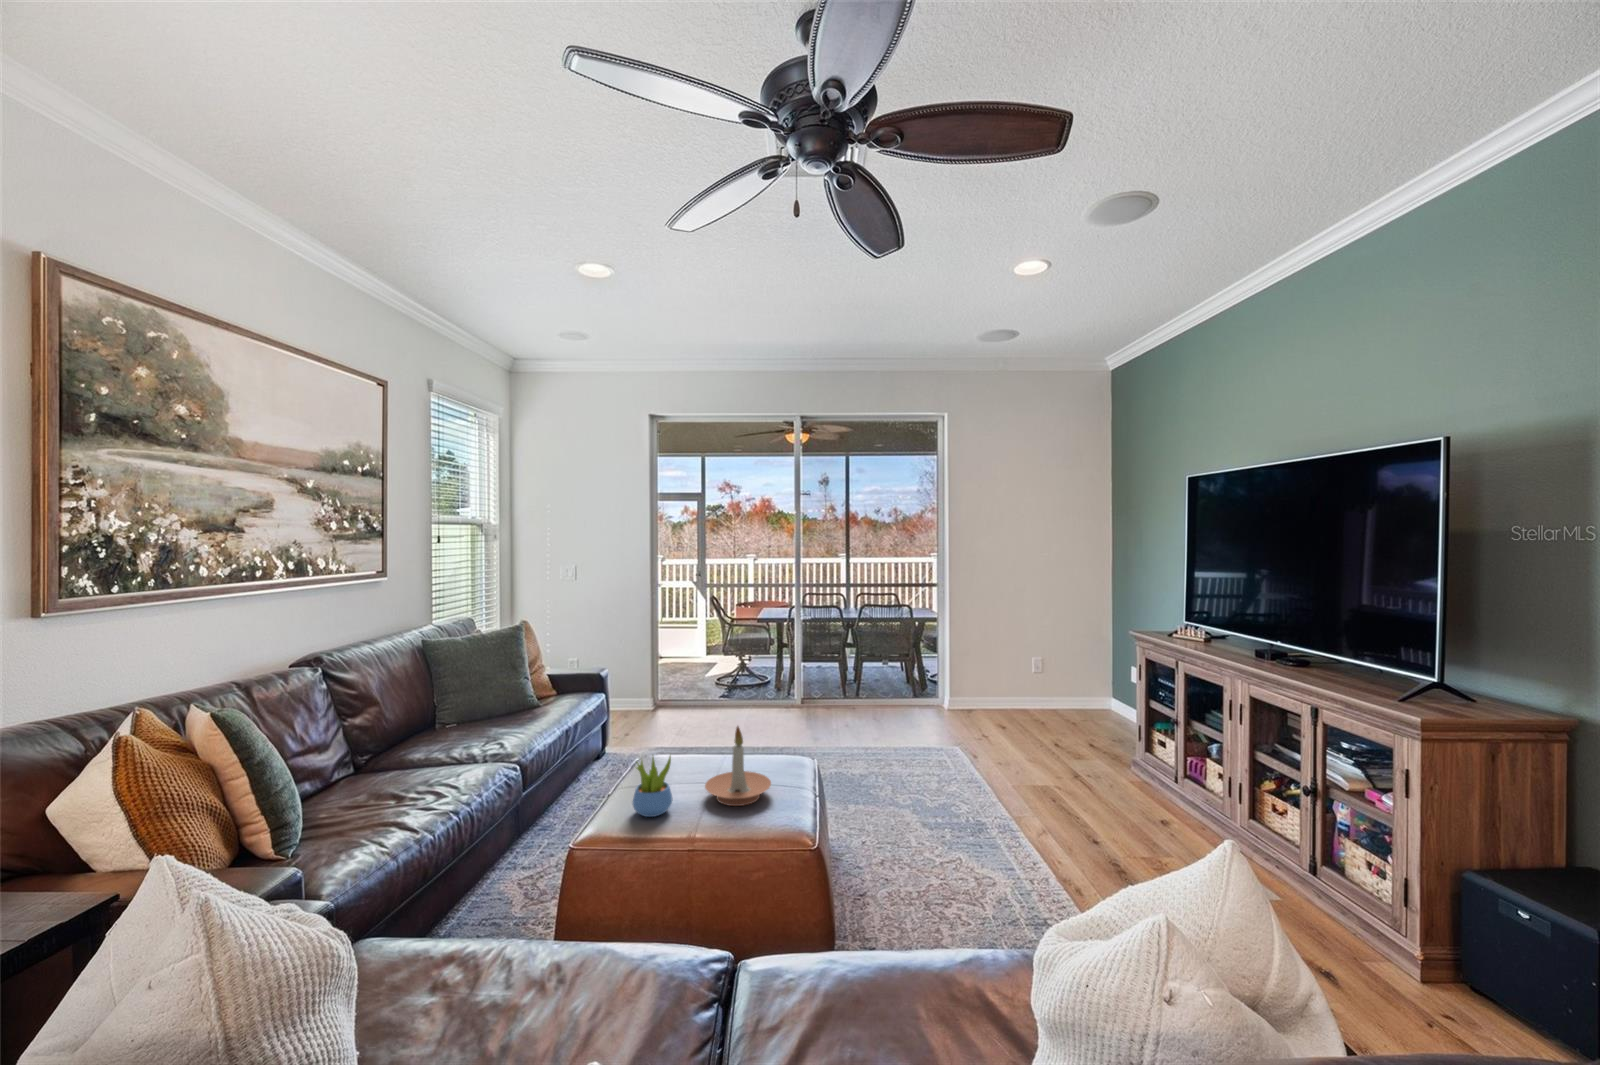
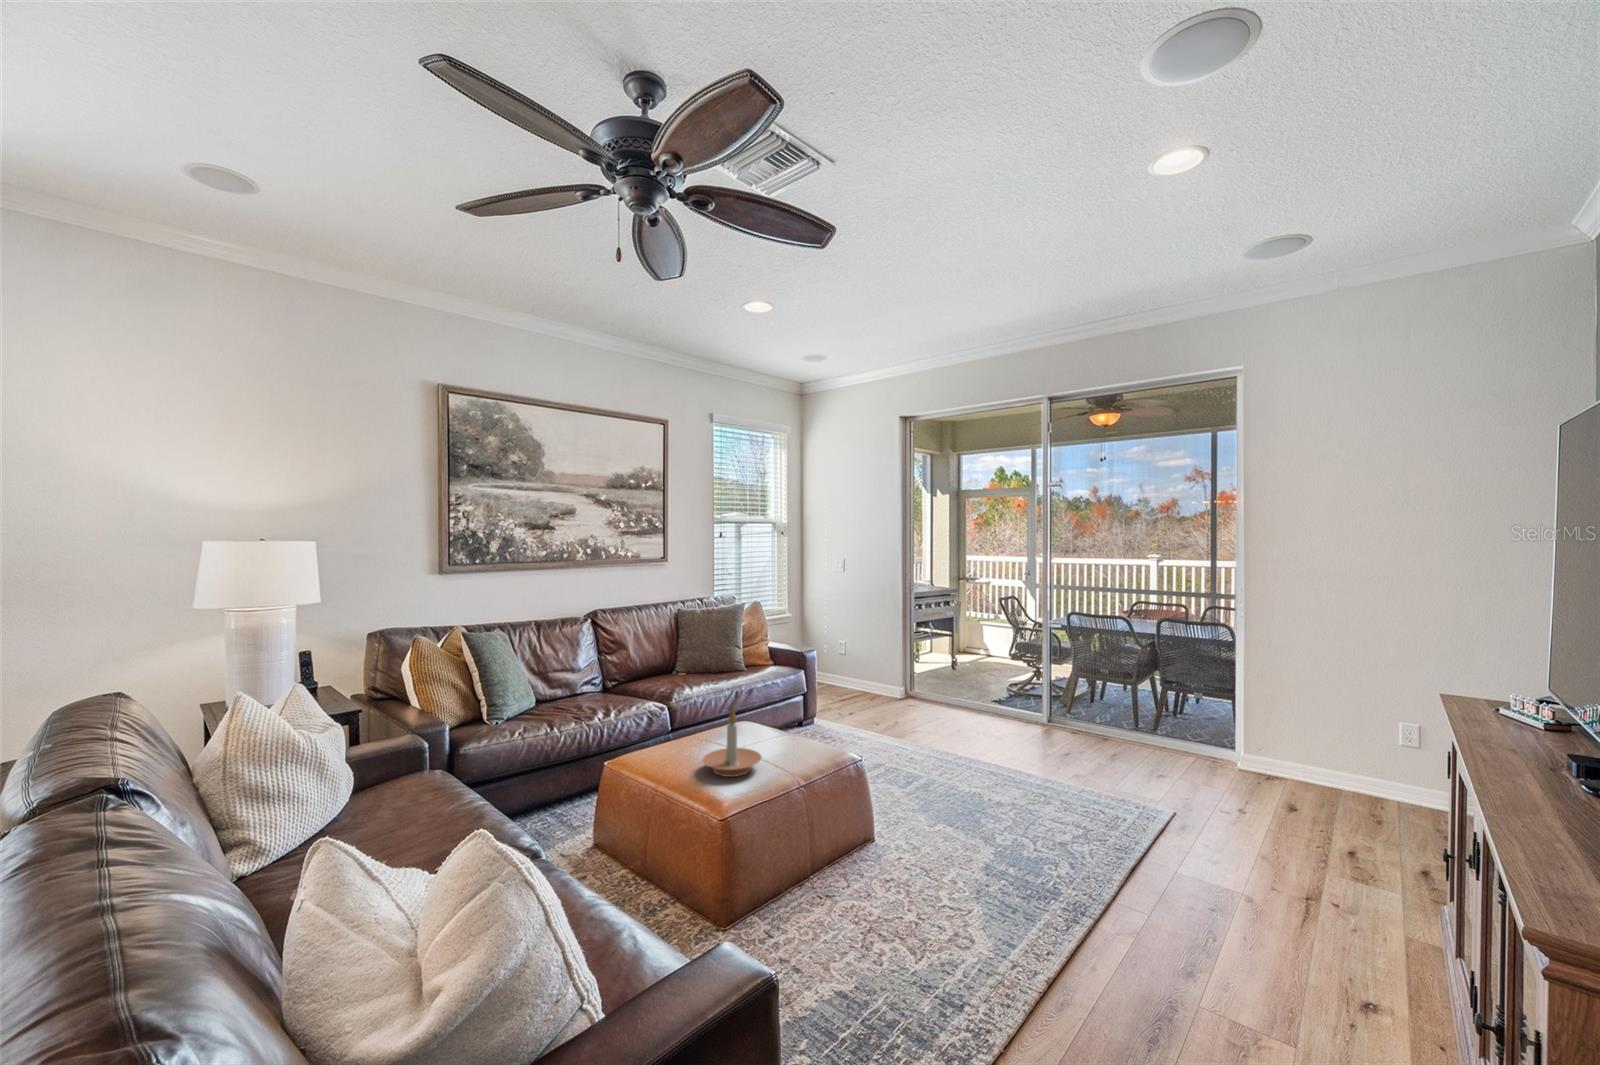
succulent plant: present [632,756,673,817] -> none [650,714,682,763]

